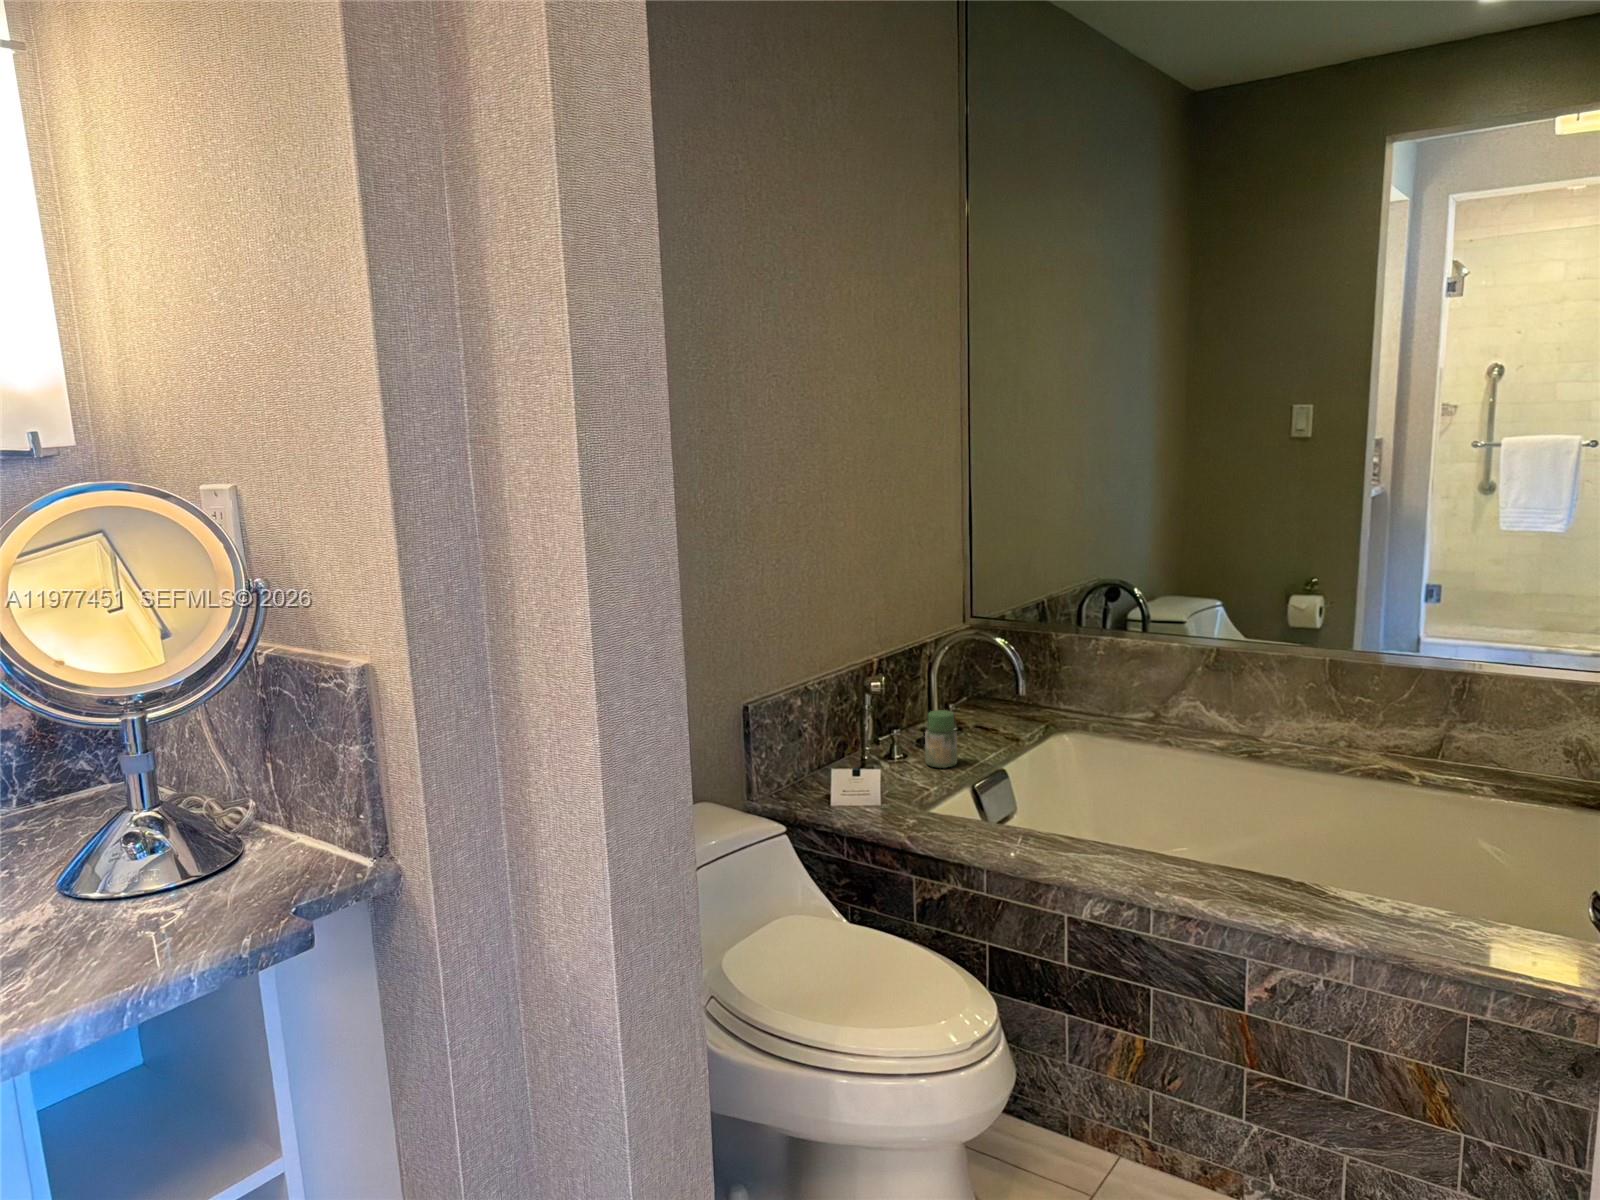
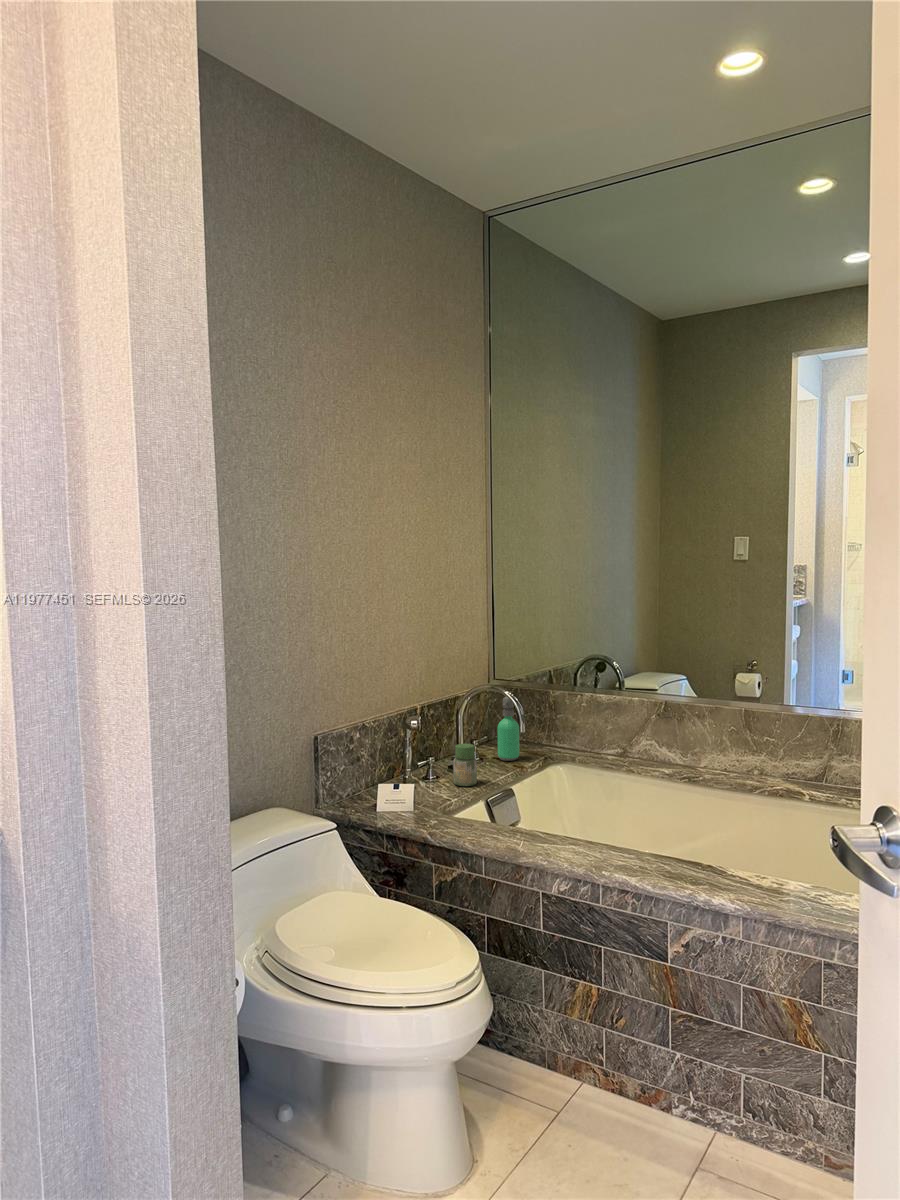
soap dispenser: none [979,642,1009,730] -> present [498,696,519,761]

